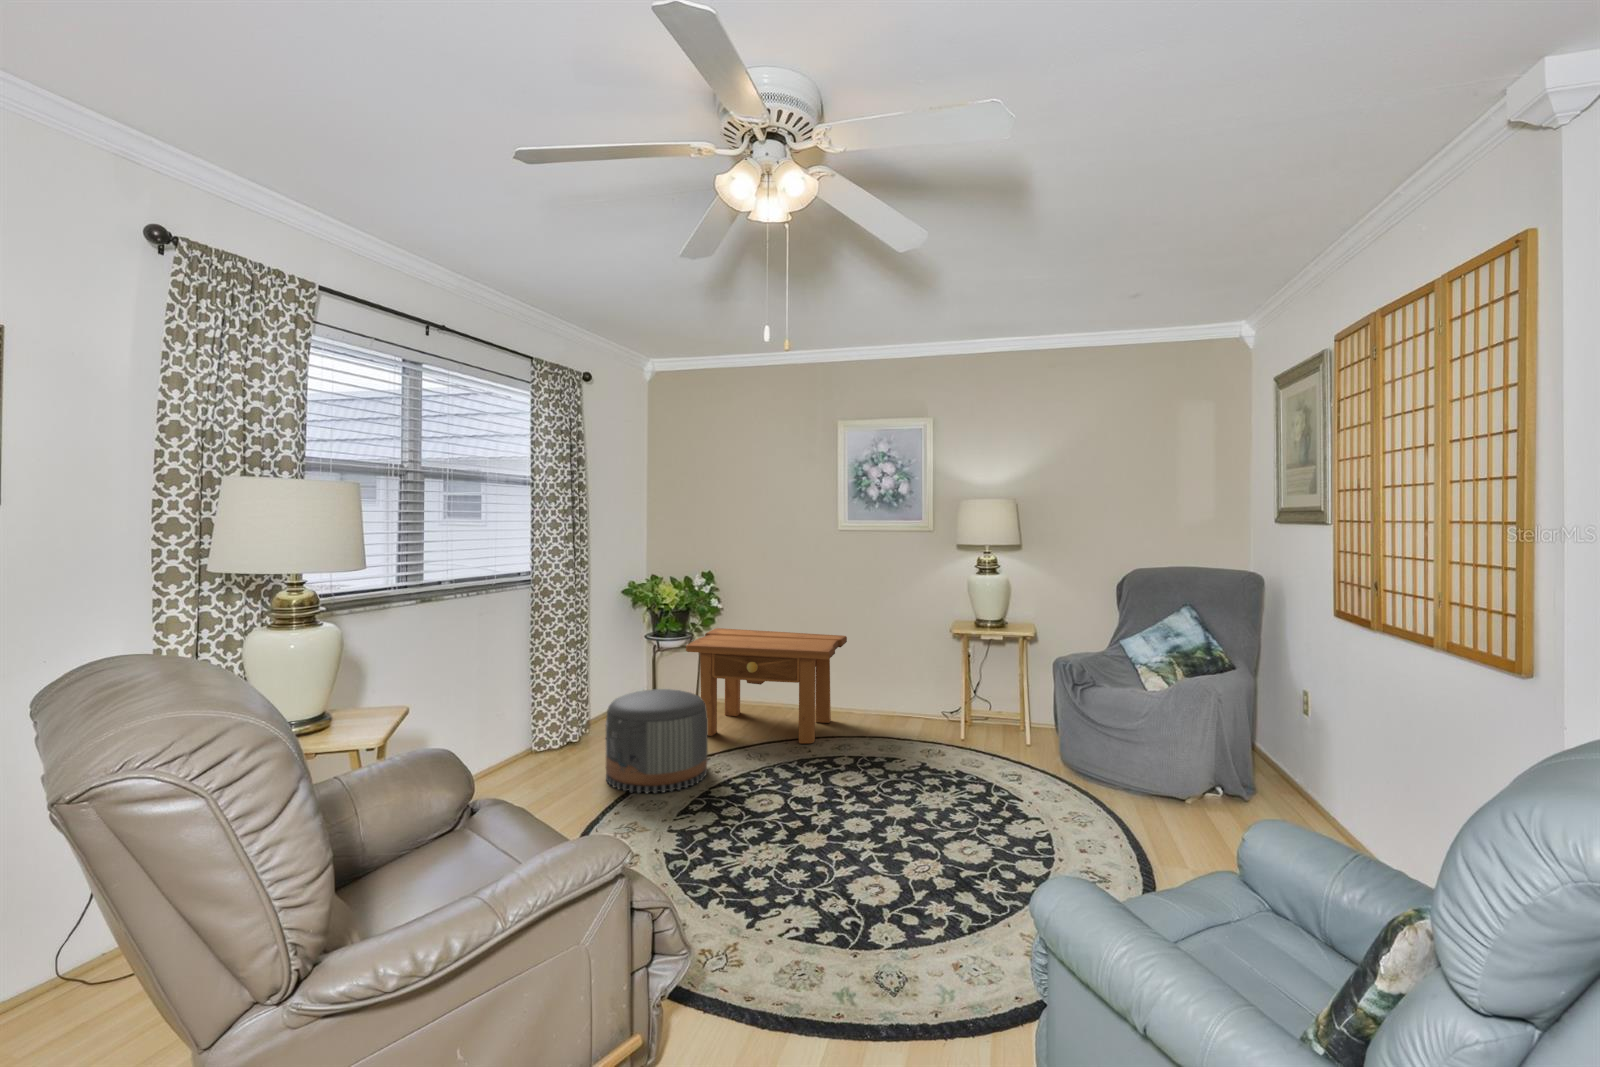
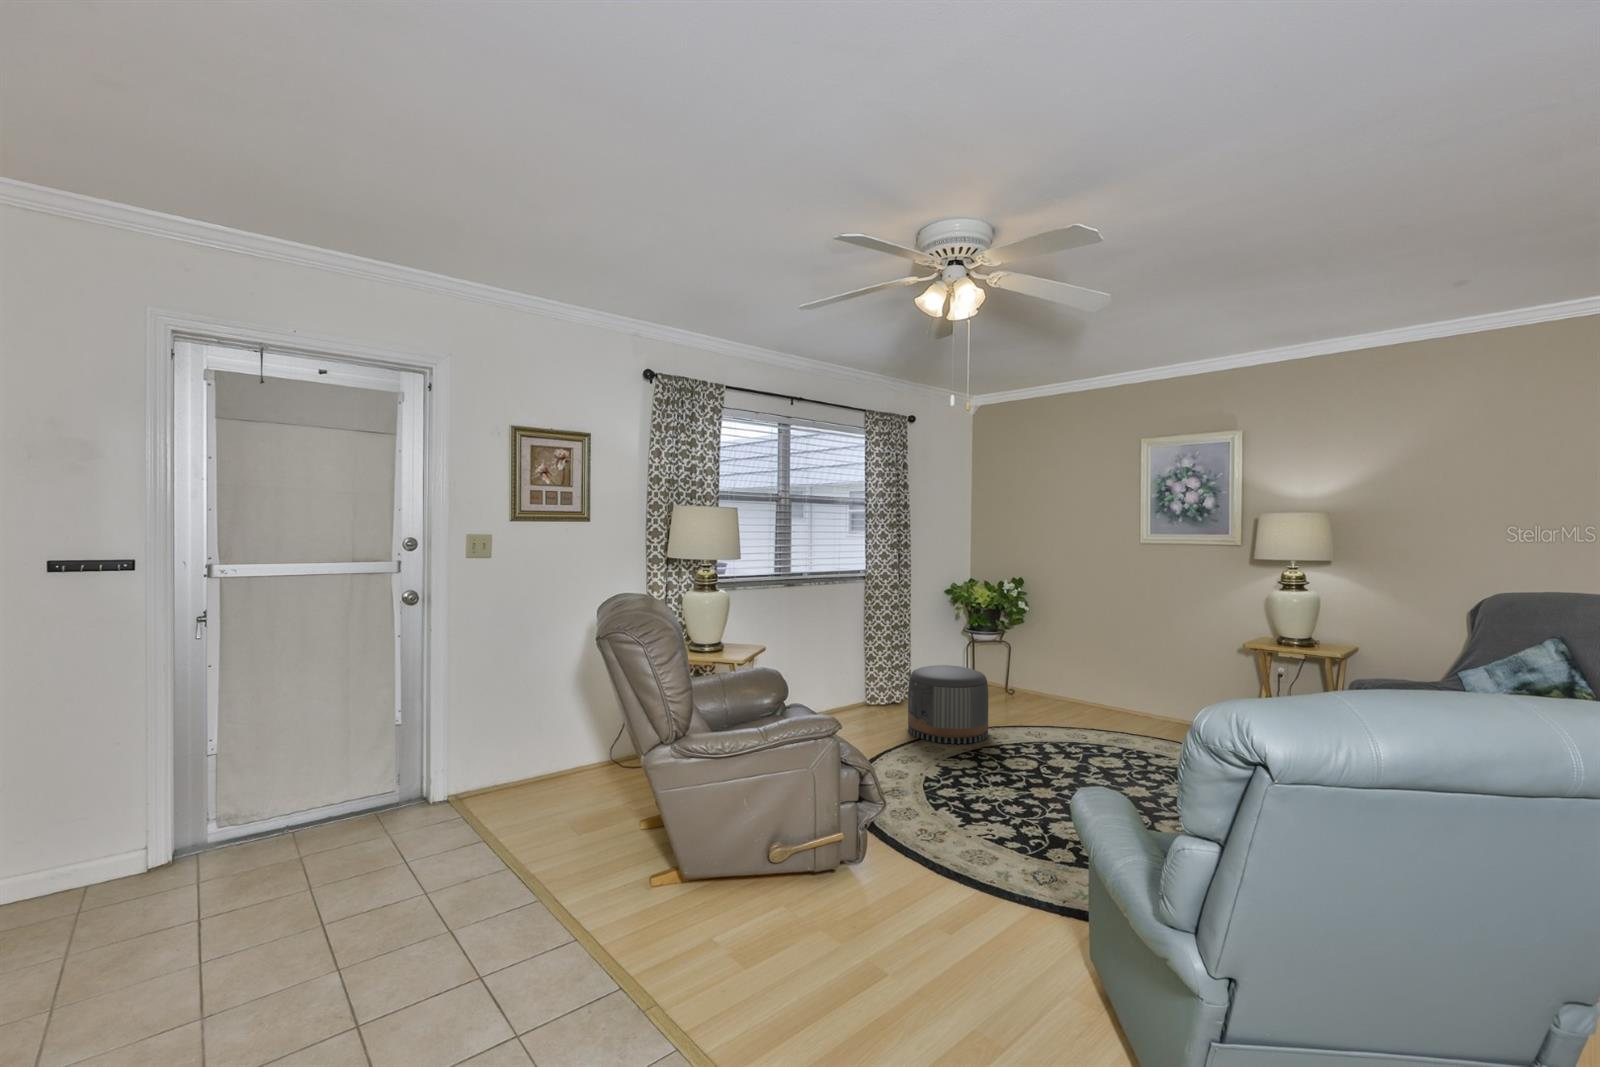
side table: present [686,628,847,743] -> none [986,626,1143,732]

